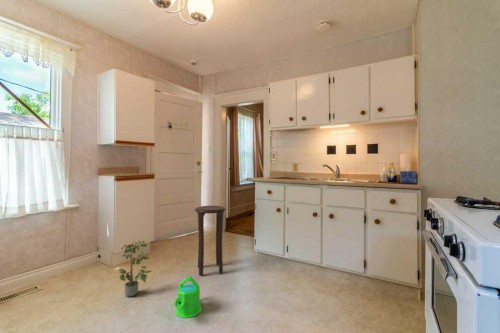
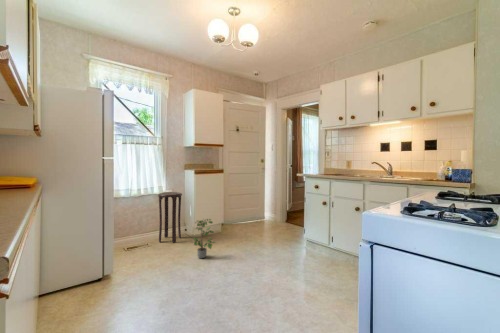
stool: present [195,206,225,276] -> present [158,192,182,243]
watering can: present [174,277,201,318] -> none [226,248,248,278]

